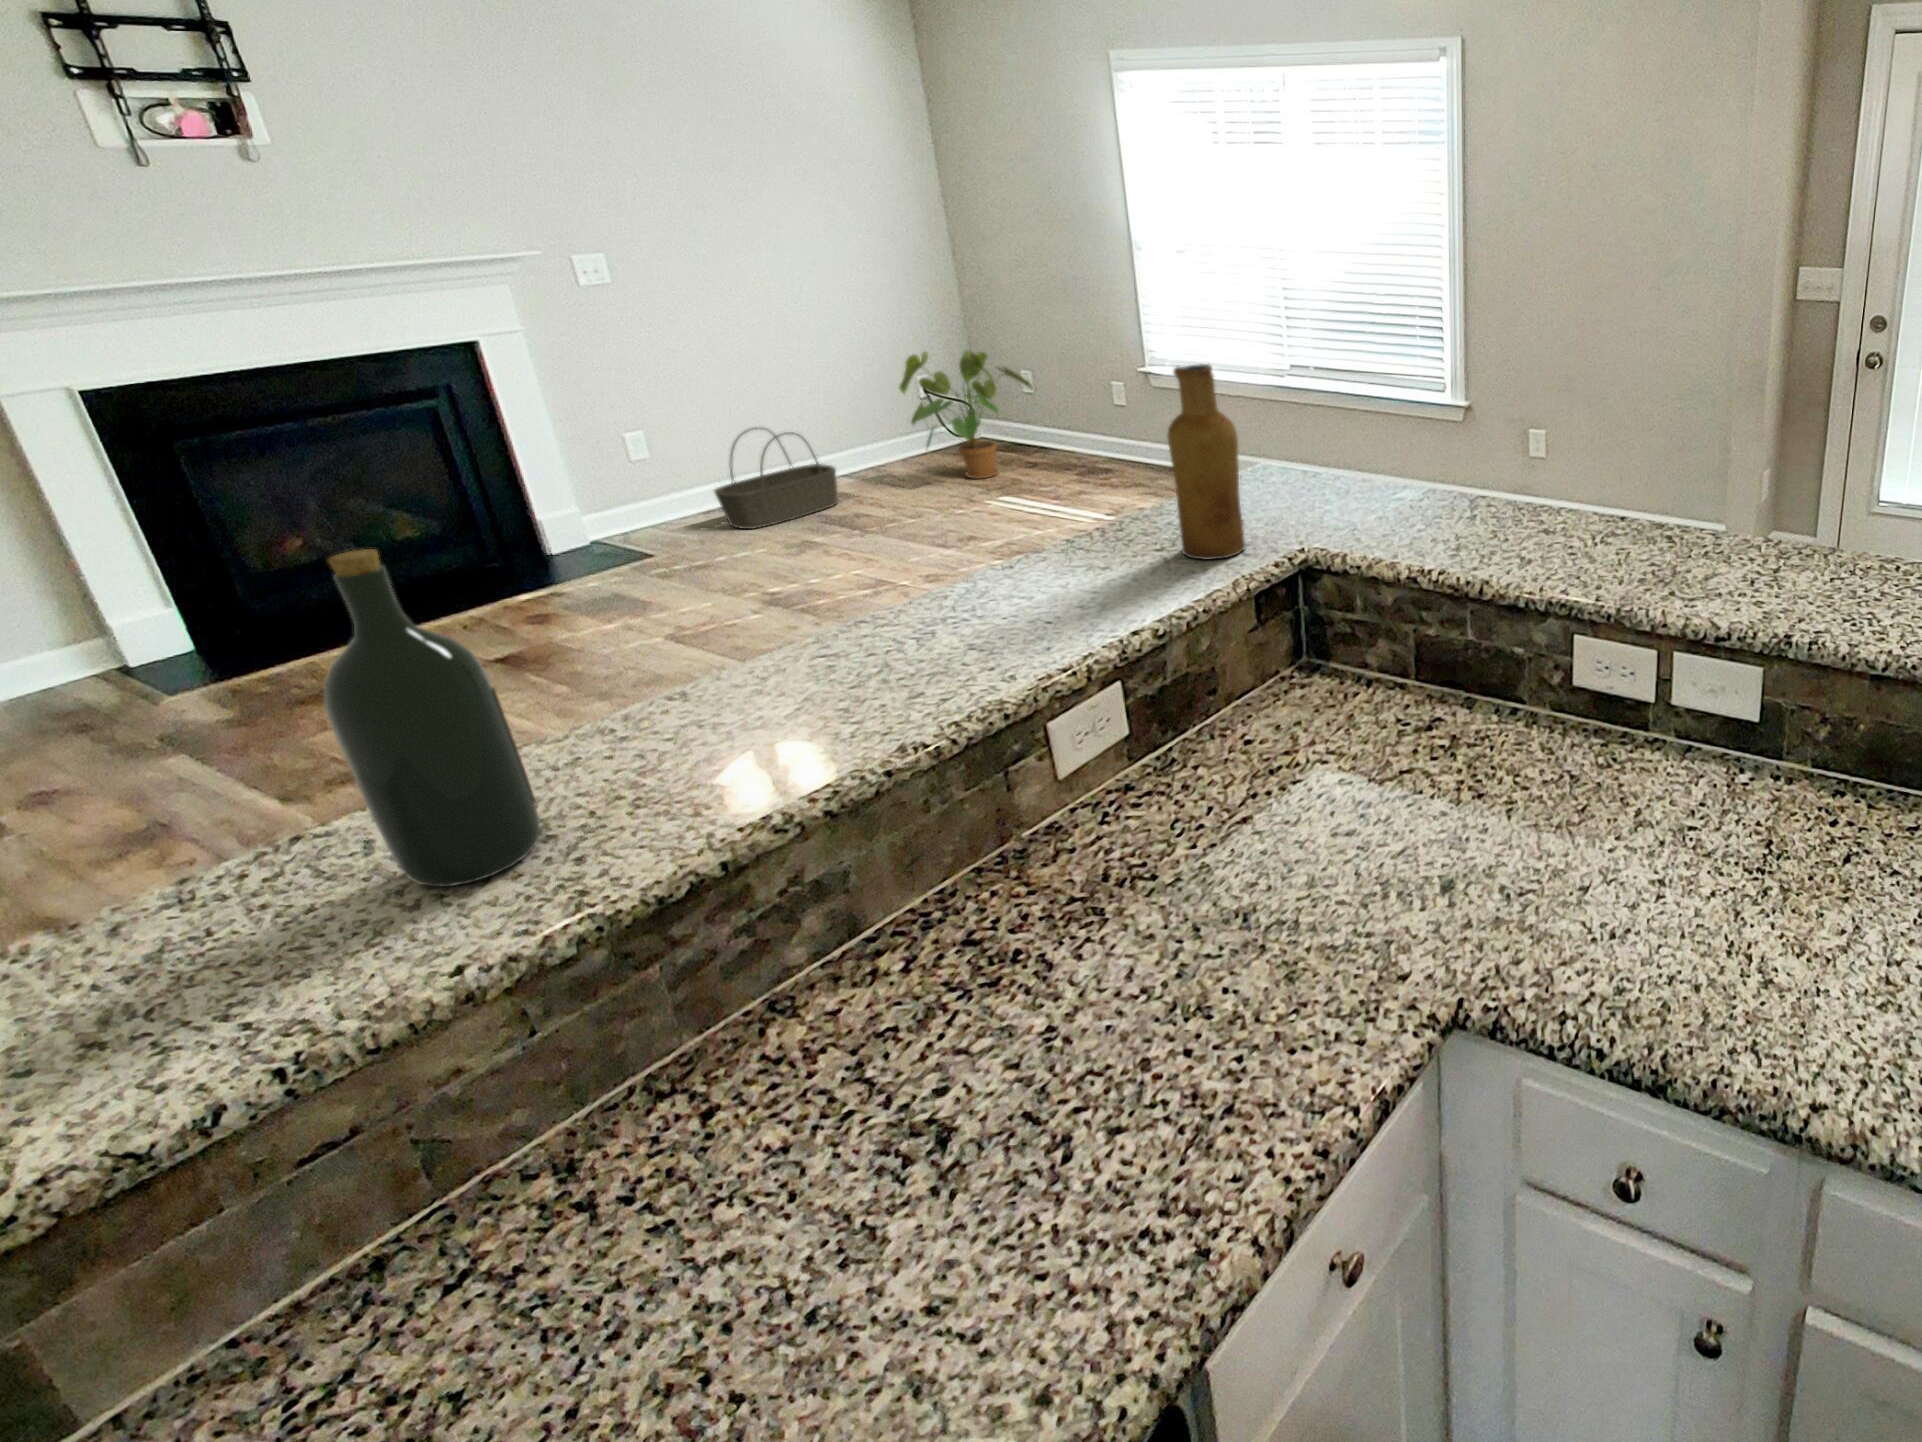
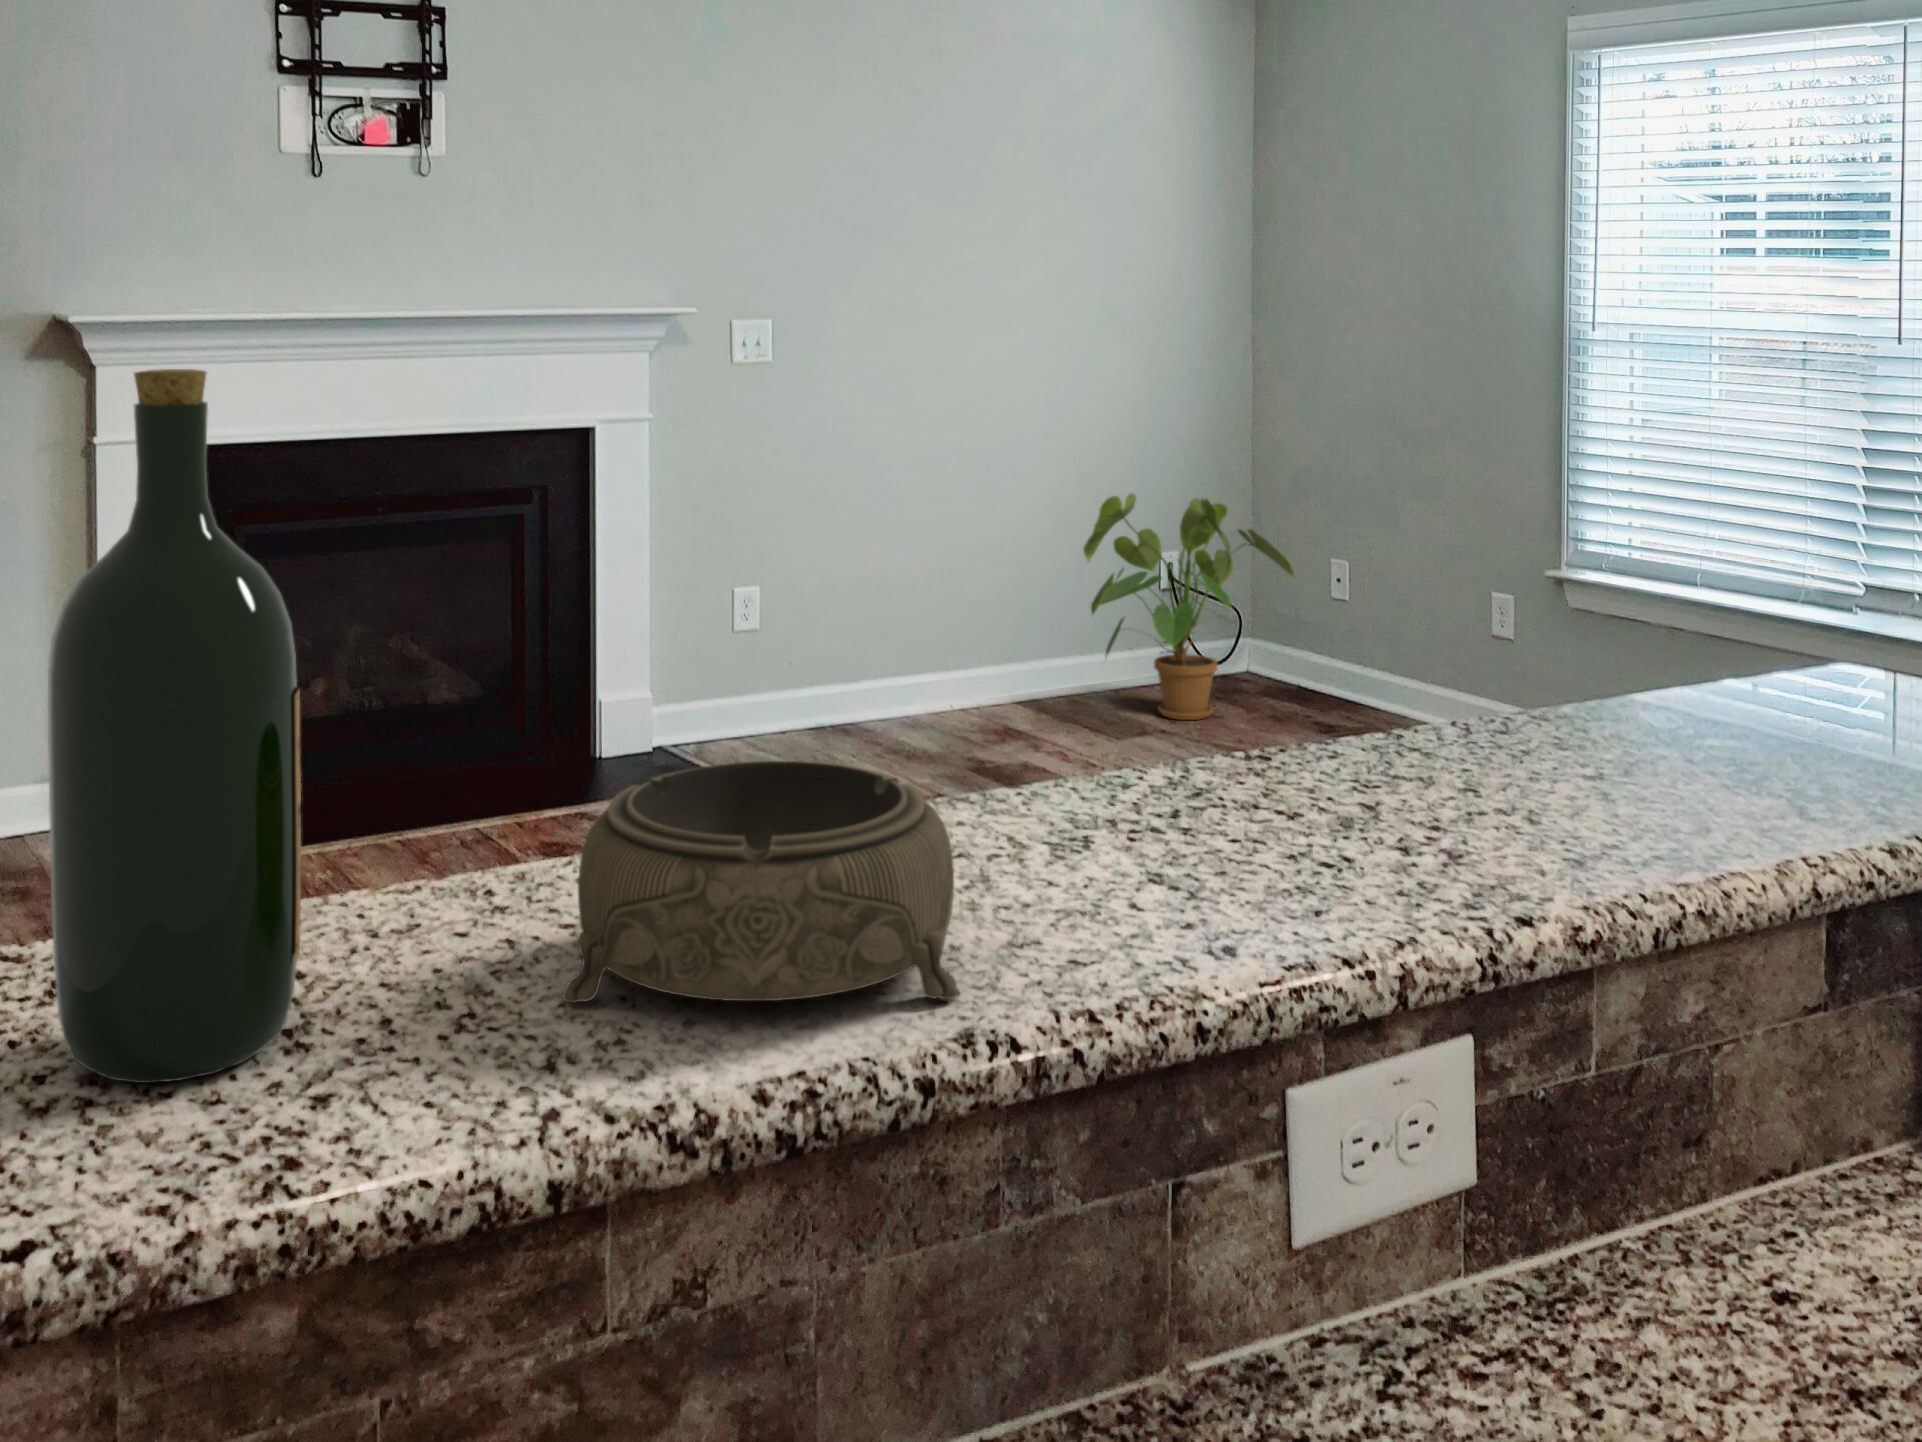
vase: present [1167,364,1245,559] -> none [1627,339,1796,807]
basket: present [714,428,838,529] -> none [794,584,966,745]
decorative bowl: none [680,641,893,782] -> present [563,761,958,1003]

